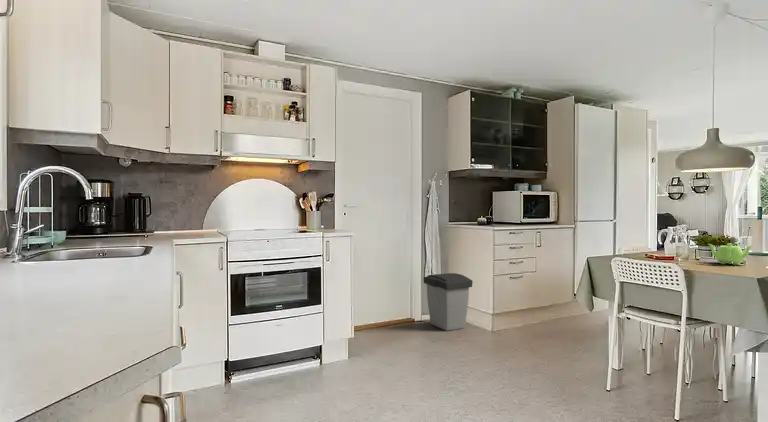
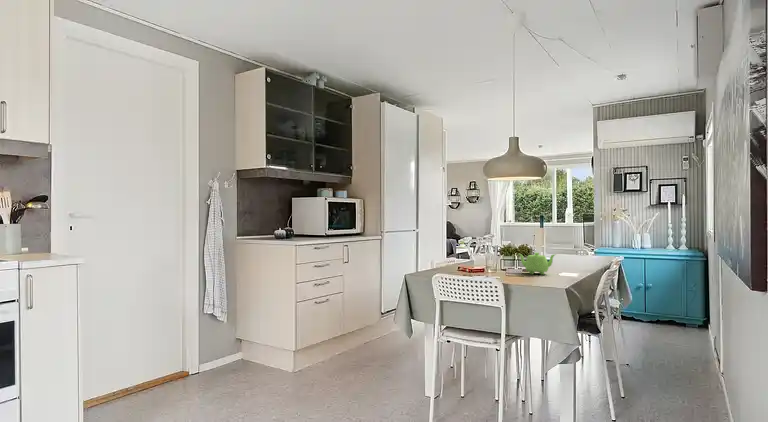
trash can: present [424,273,473,331] -> none [201,303,267,381]

